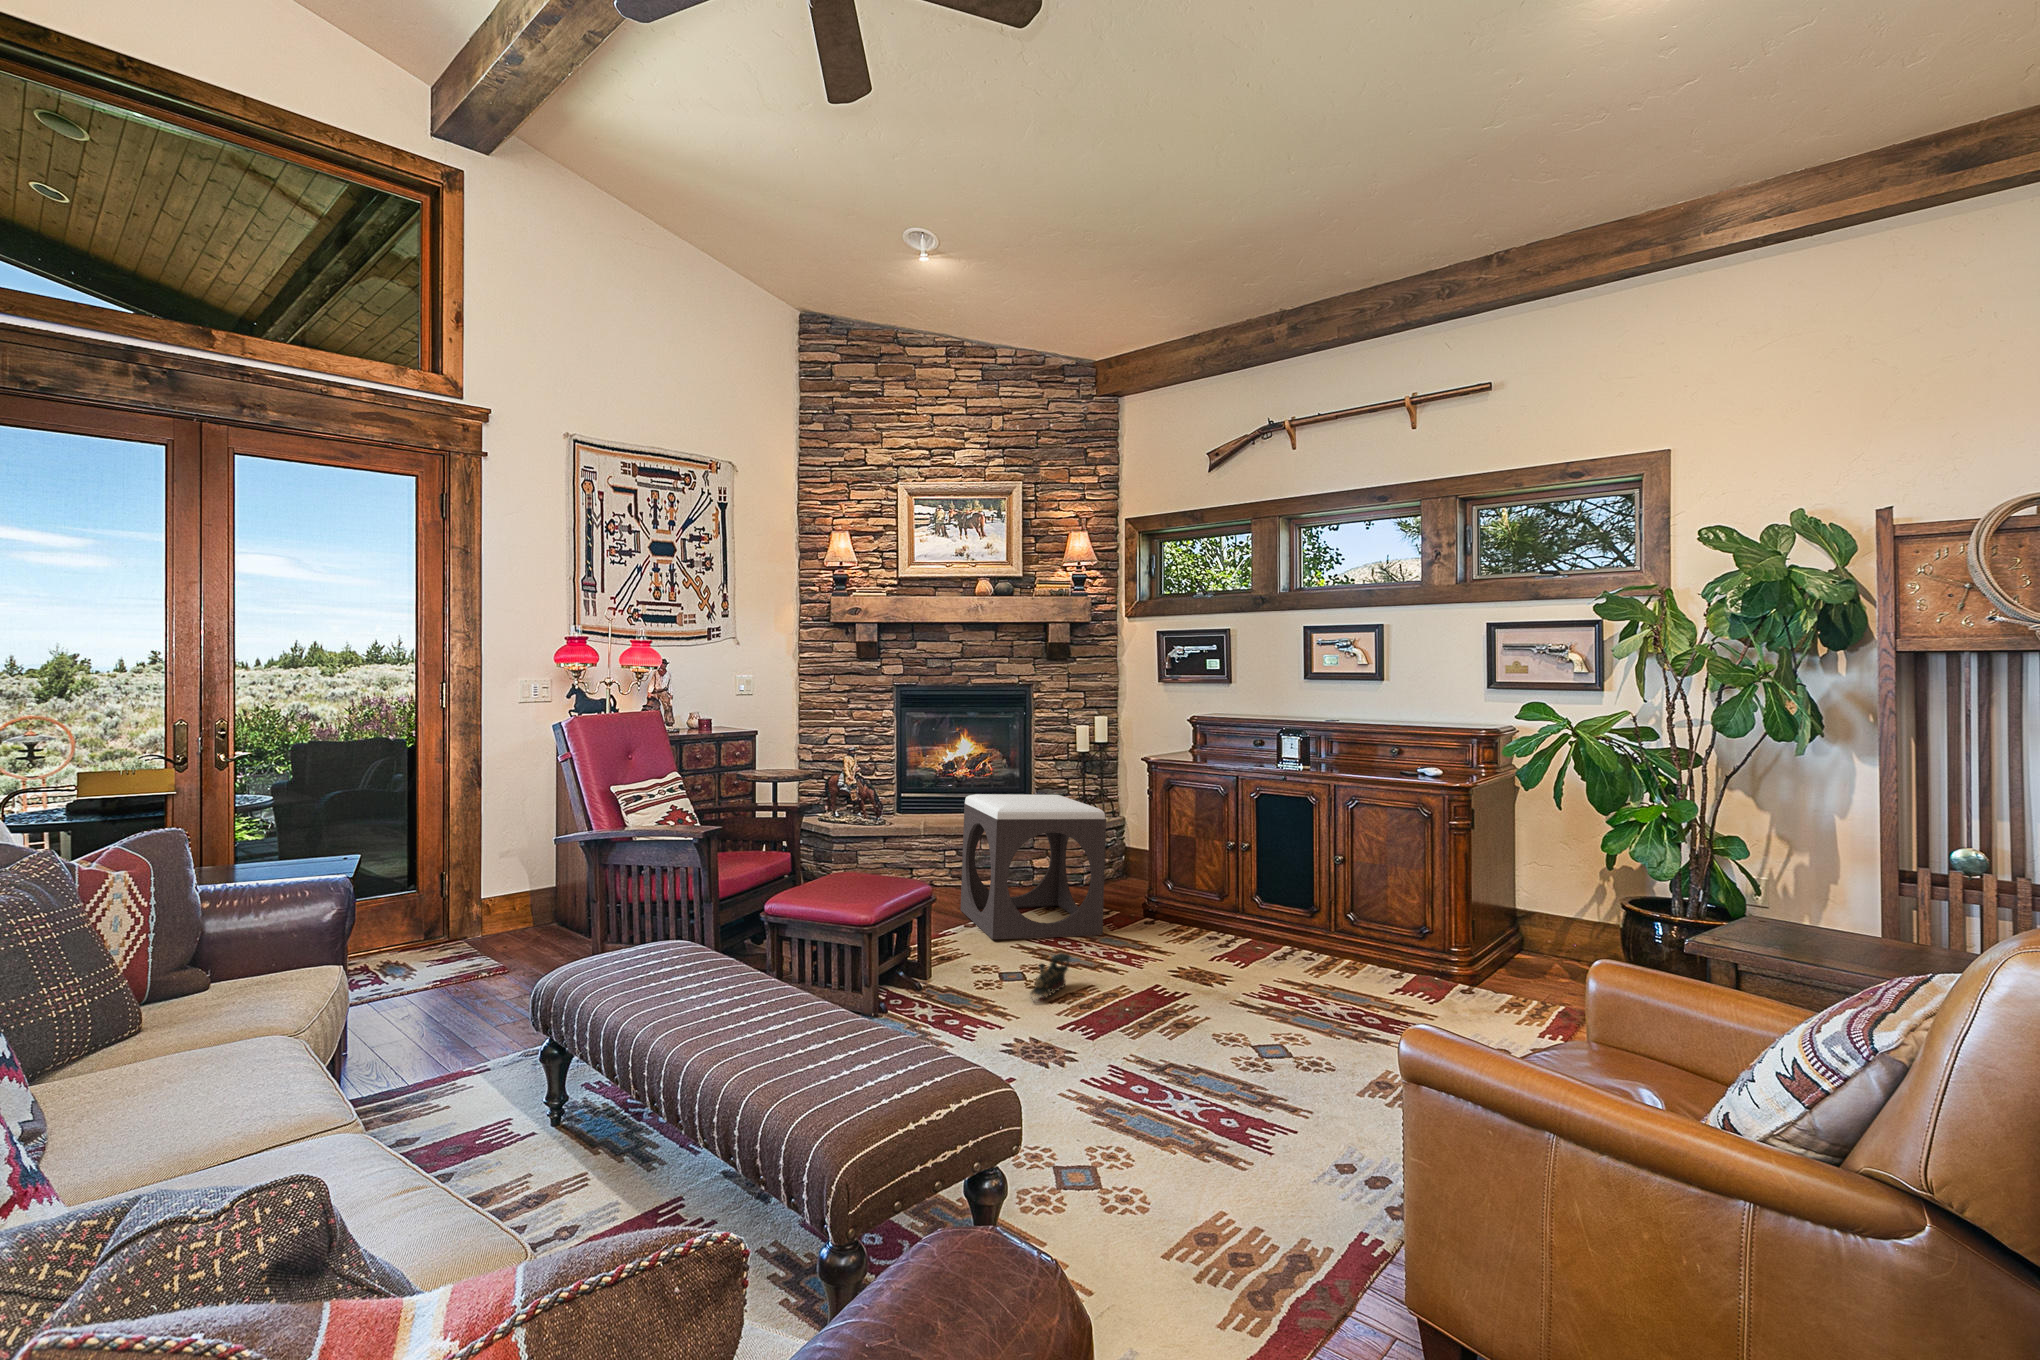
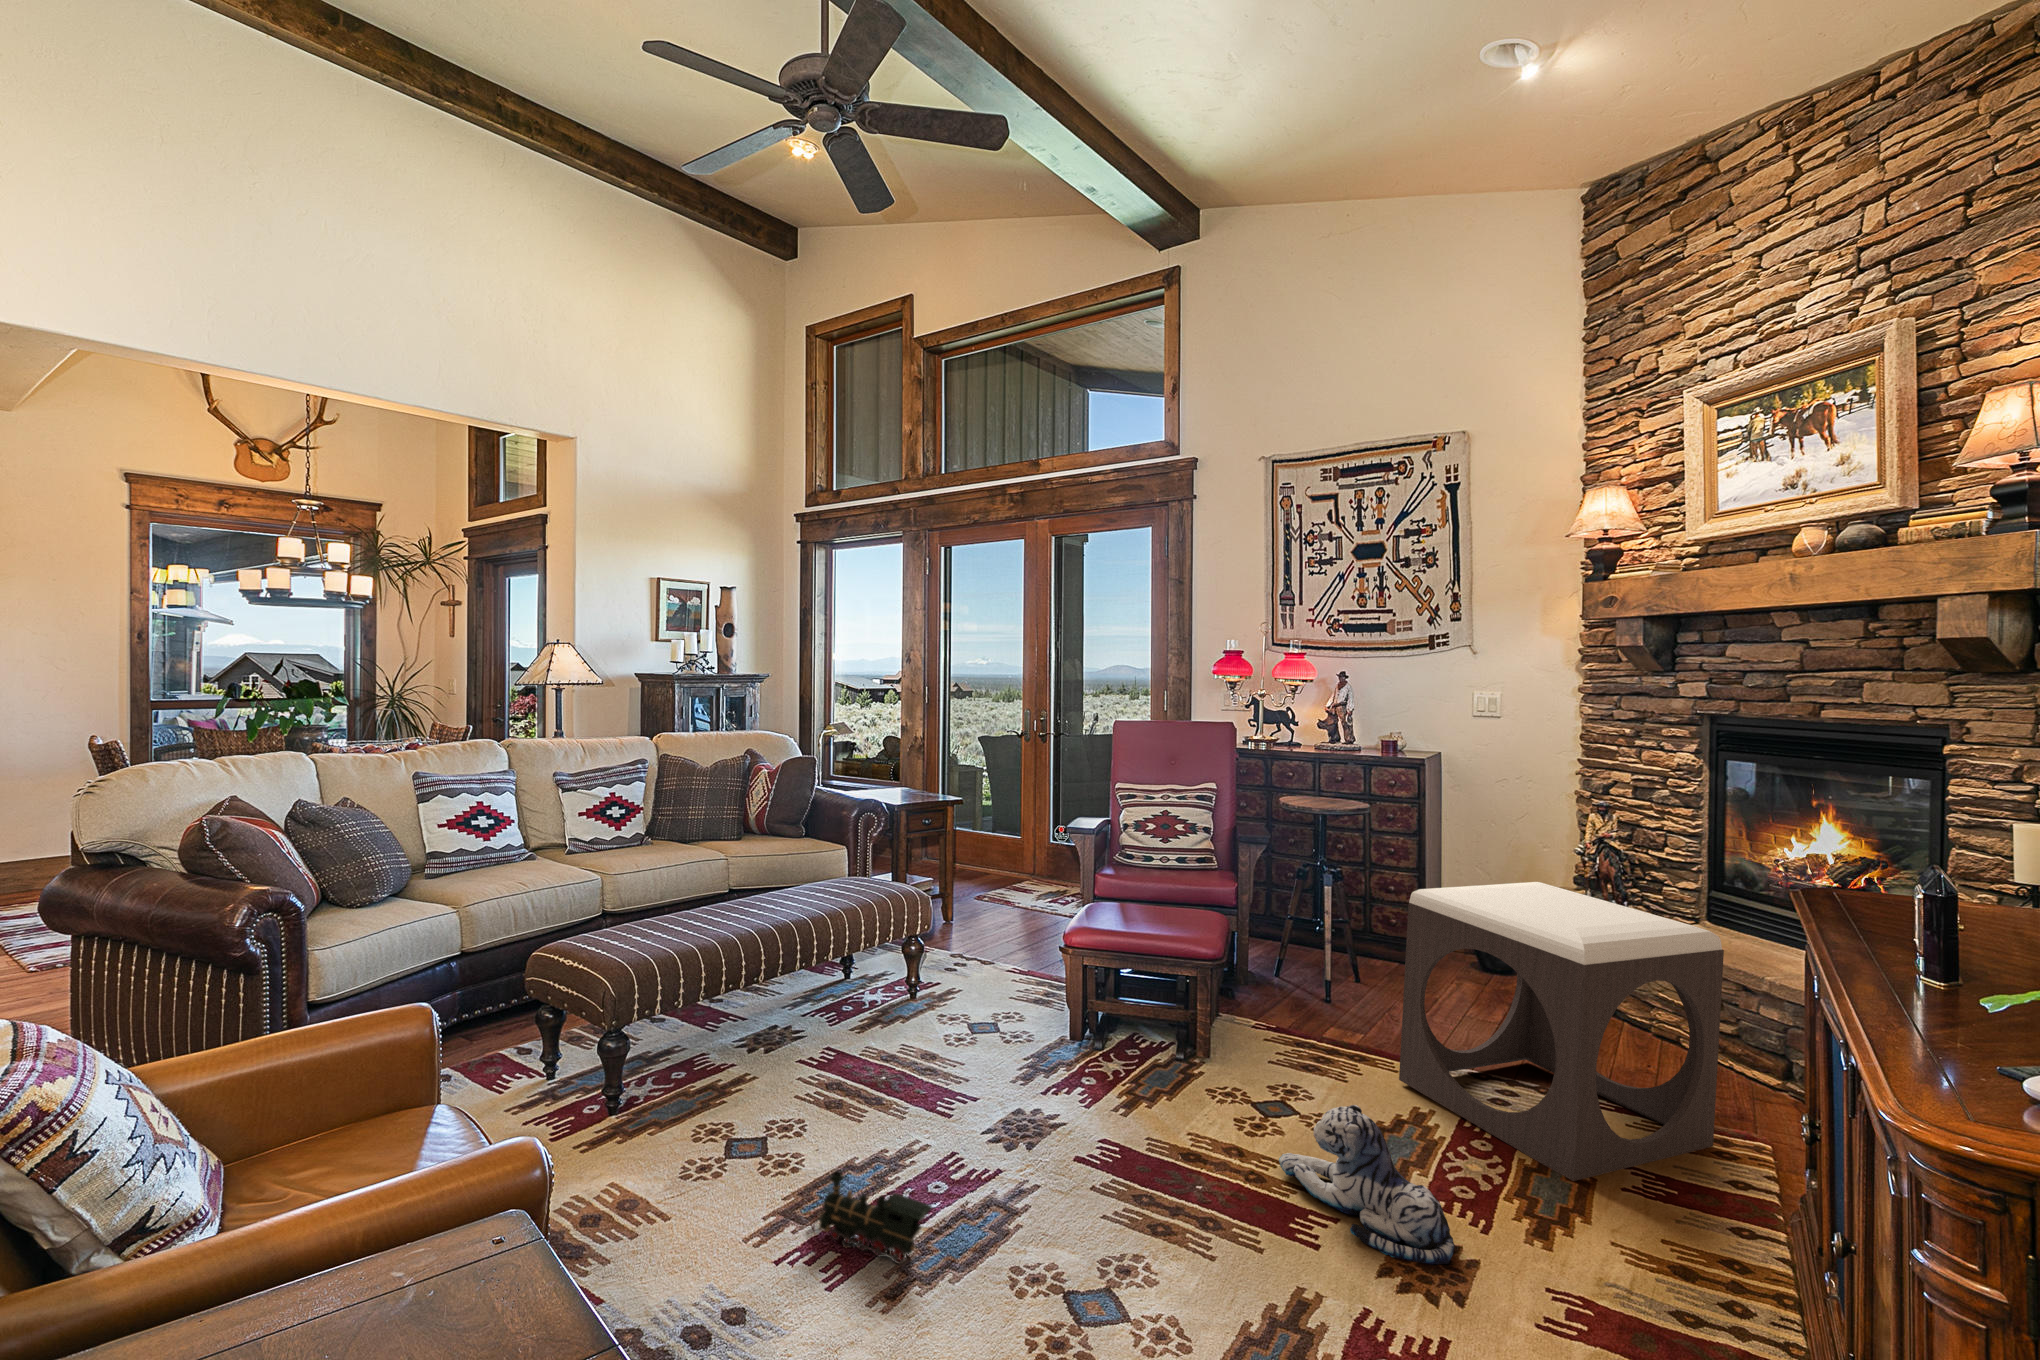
plush toy: none [1110,922,1194,985] -> present [1279,1105,1455,1265]
toy train: present [1031,953,1070,1001] -> present [811,1171,932,1264]

